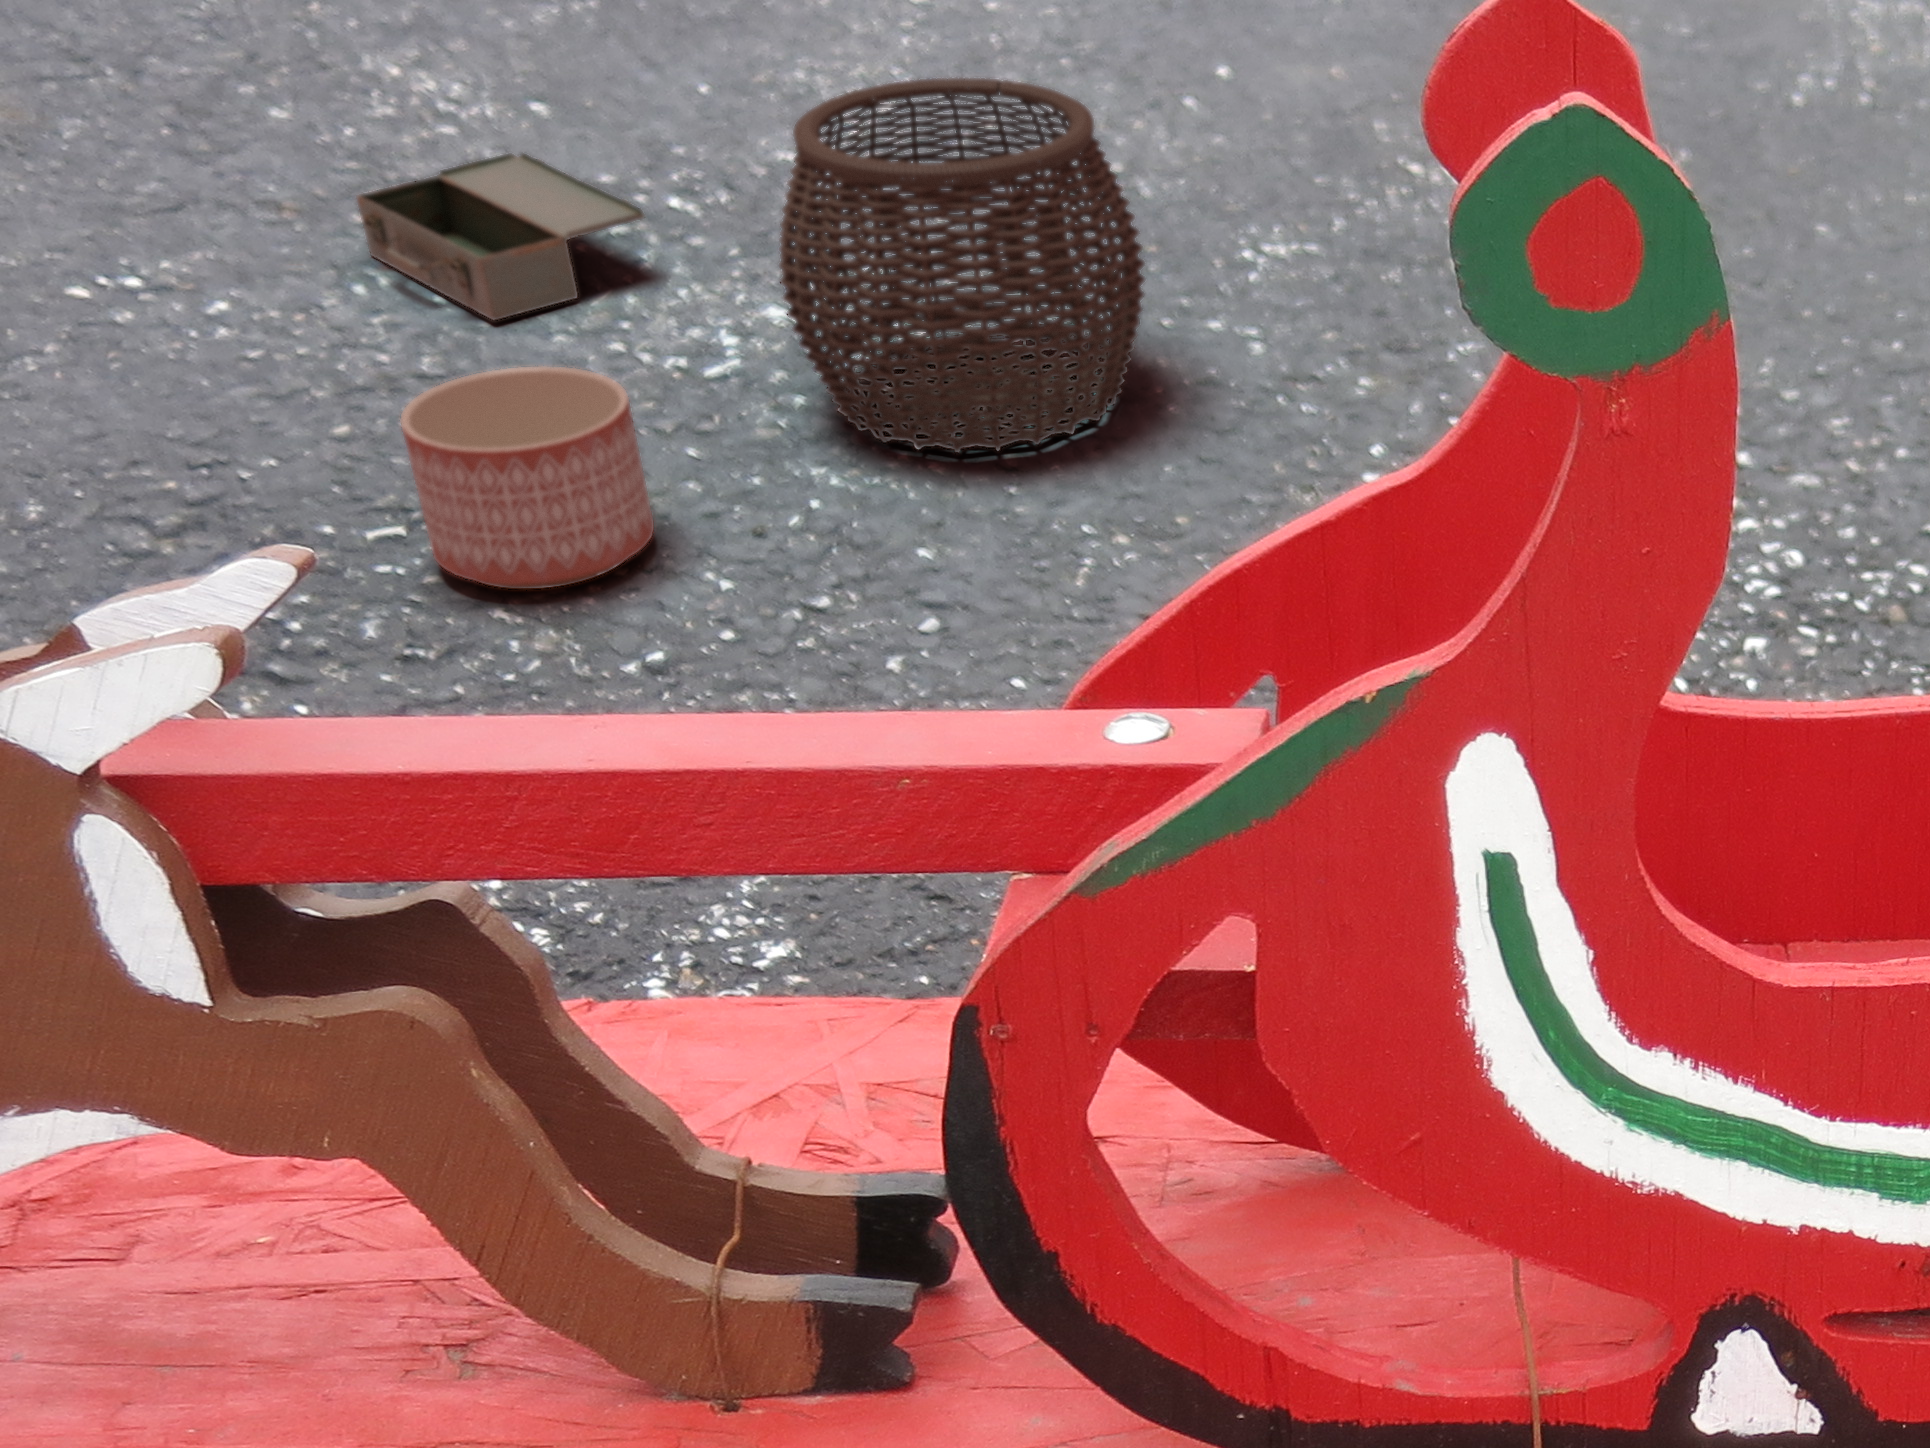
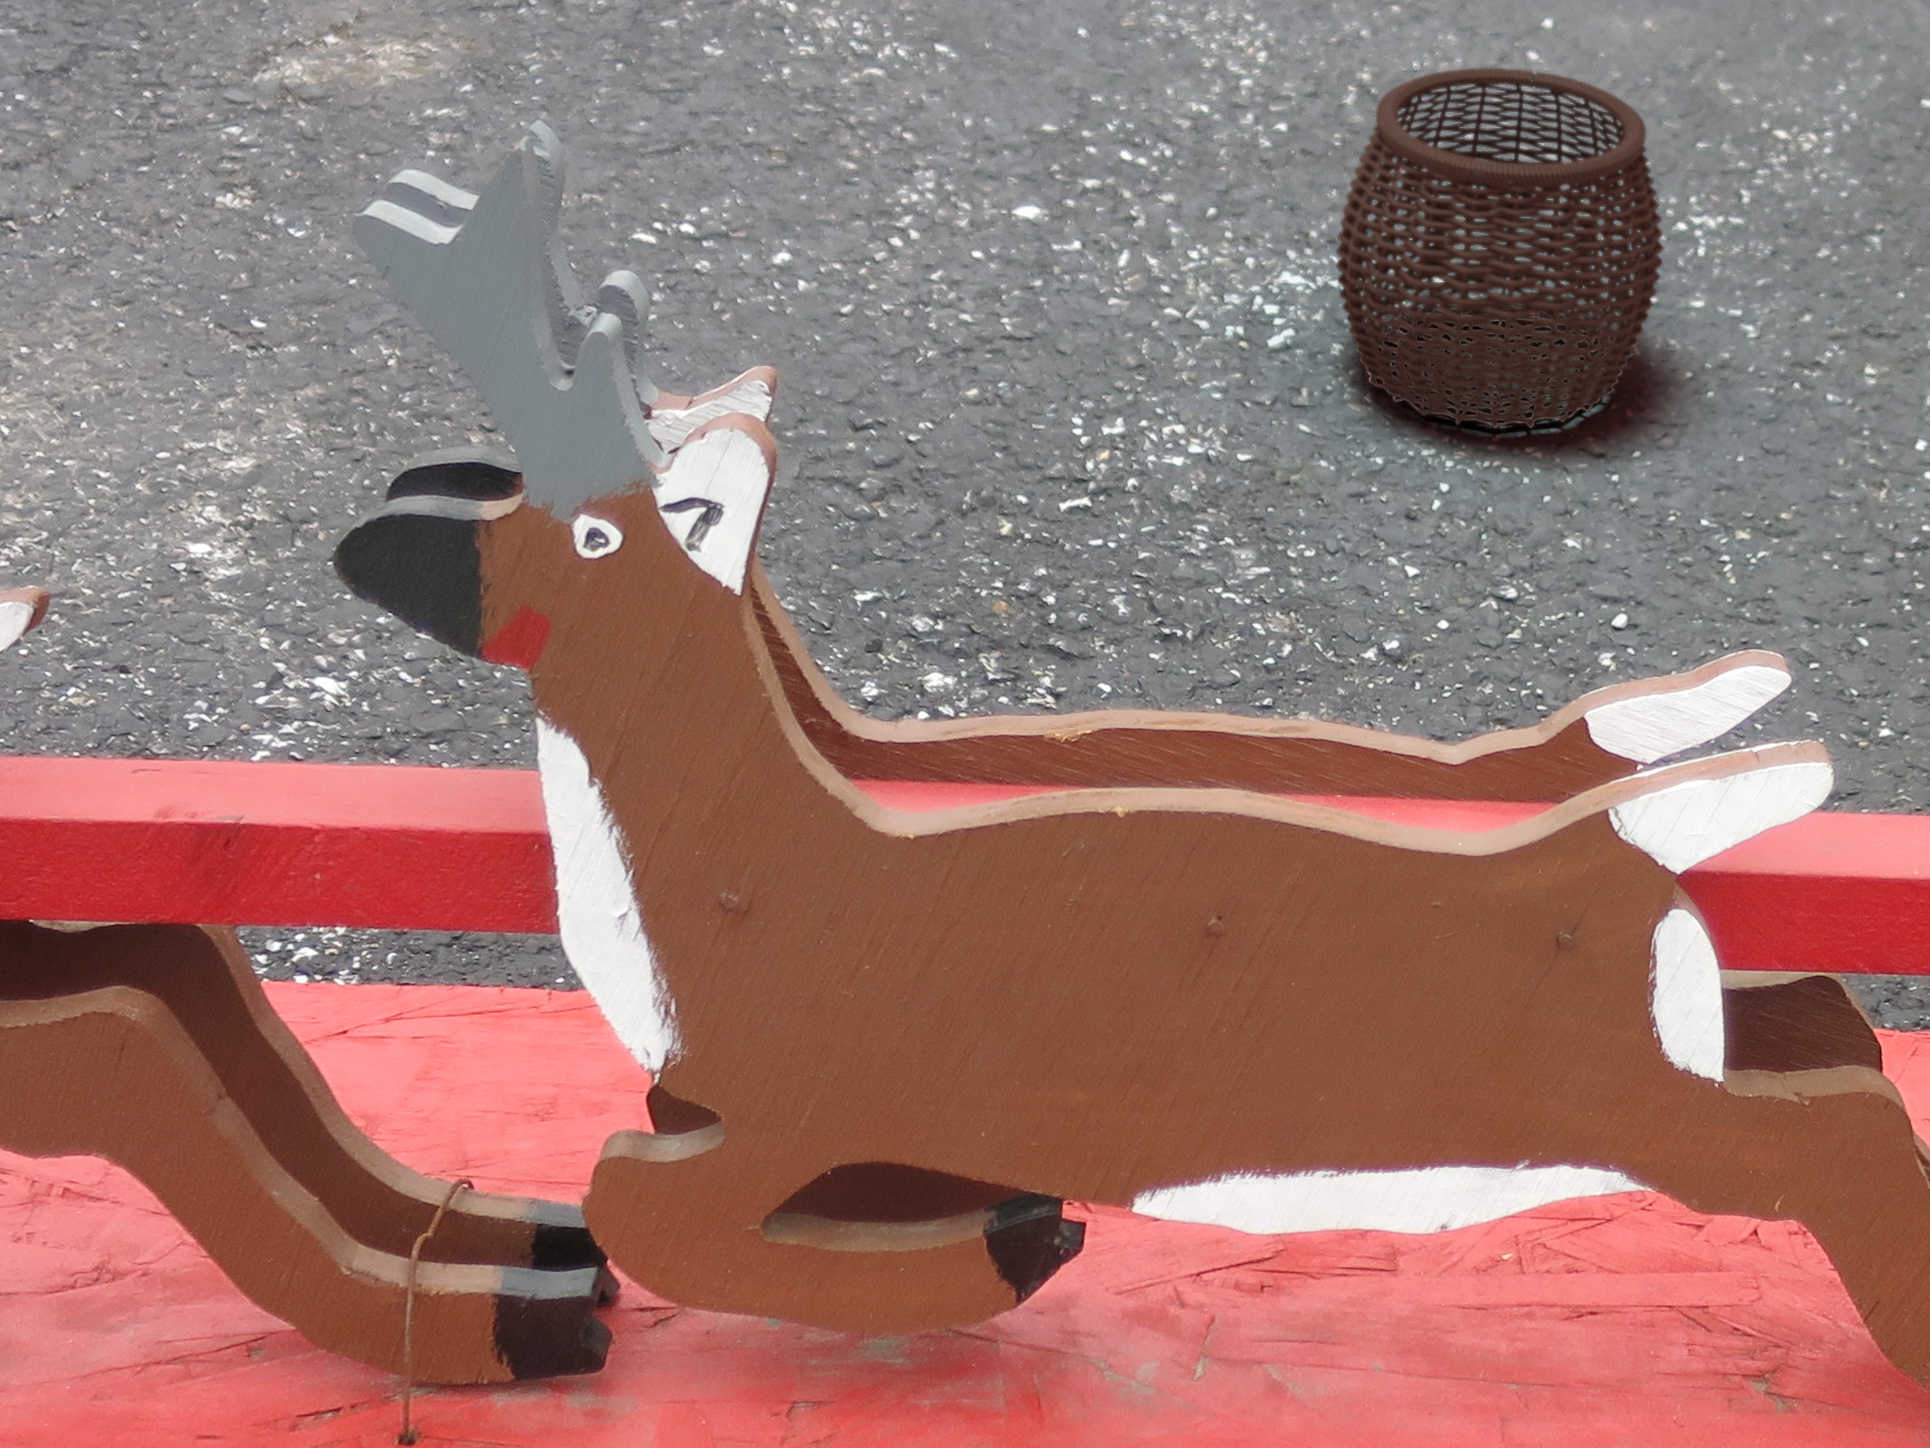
toolbox: present [356,154,644,320] -> none [864,104,1135,275]
planter: present [401,366,654,589] -> none [1077,347,1272,560]

